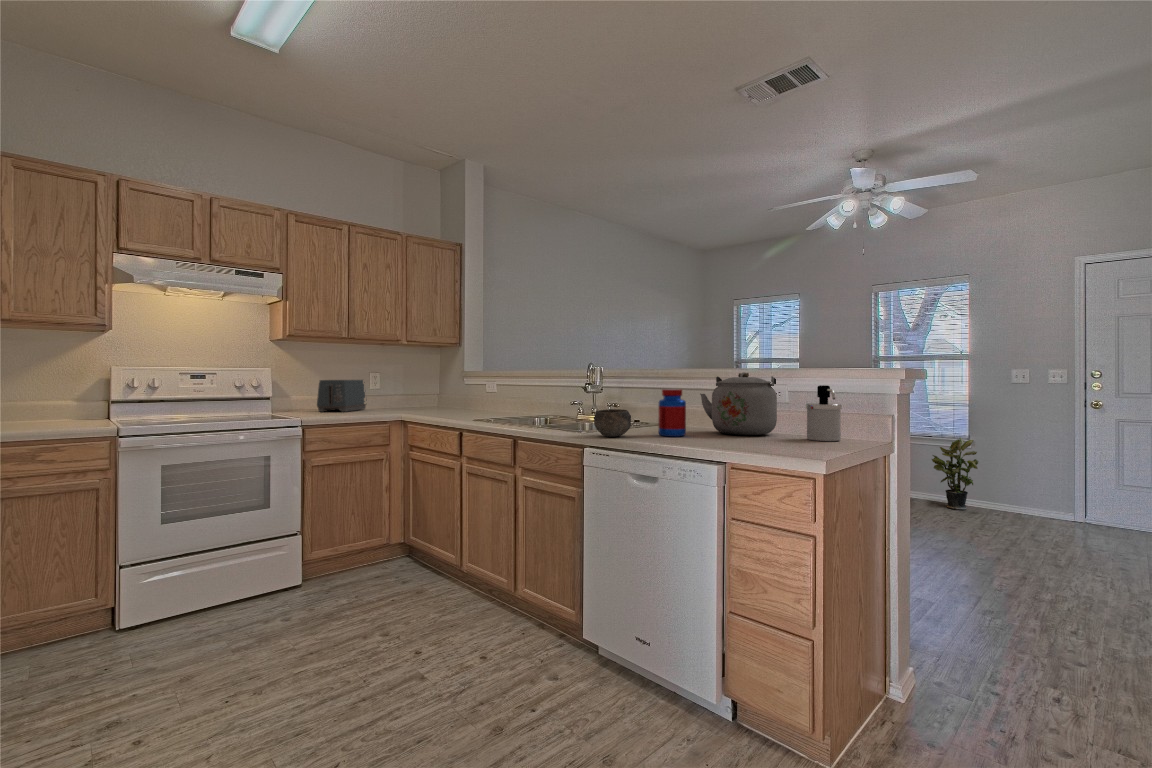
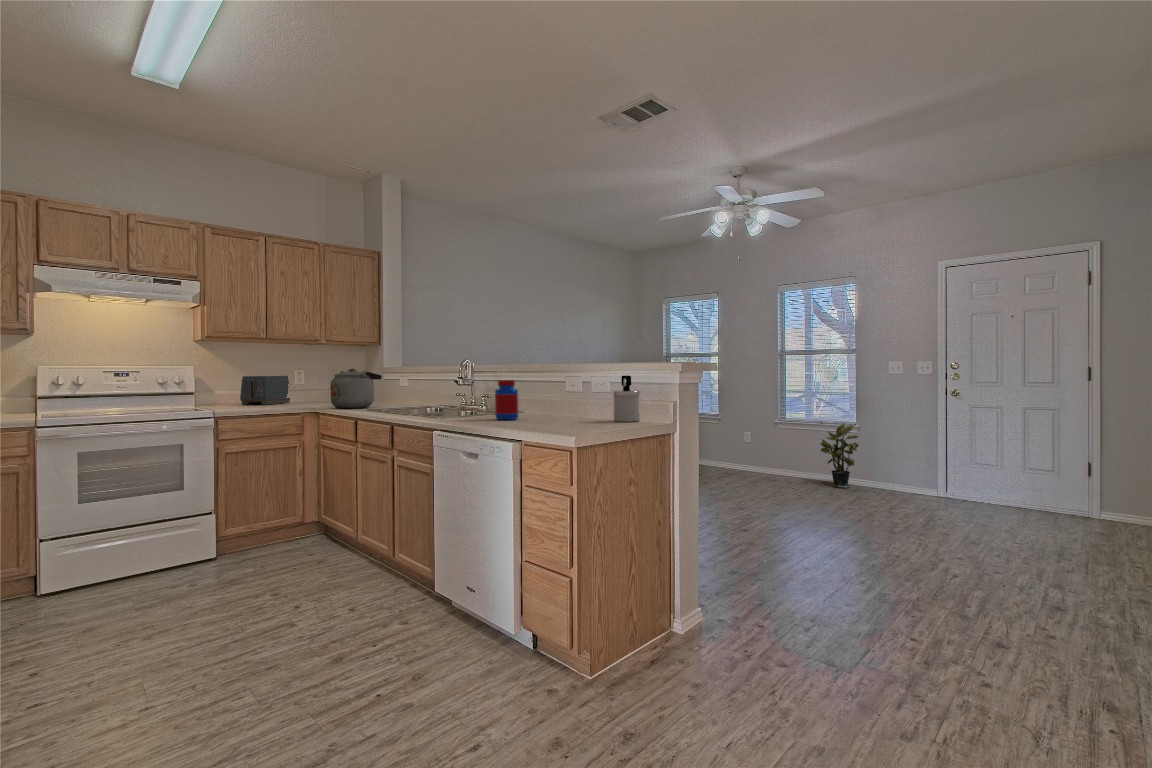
kettle: present [700,372,777,435] -> present [330,369,382,408]
bowl: present [594,409,631,437] -> none [437,398,470,421]

